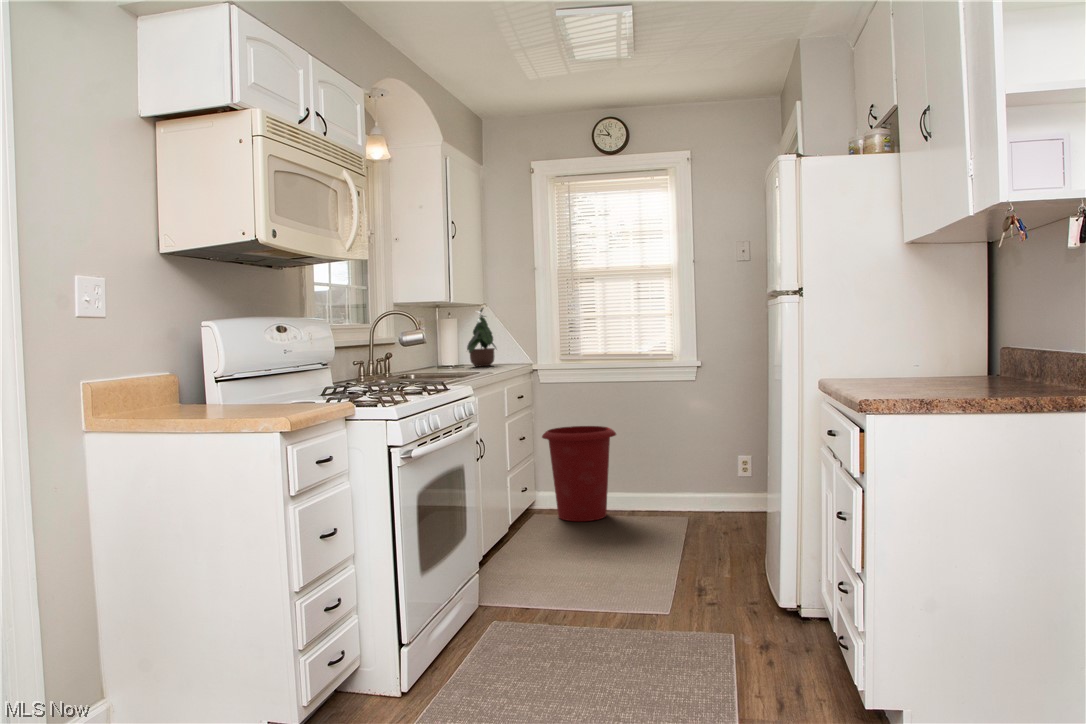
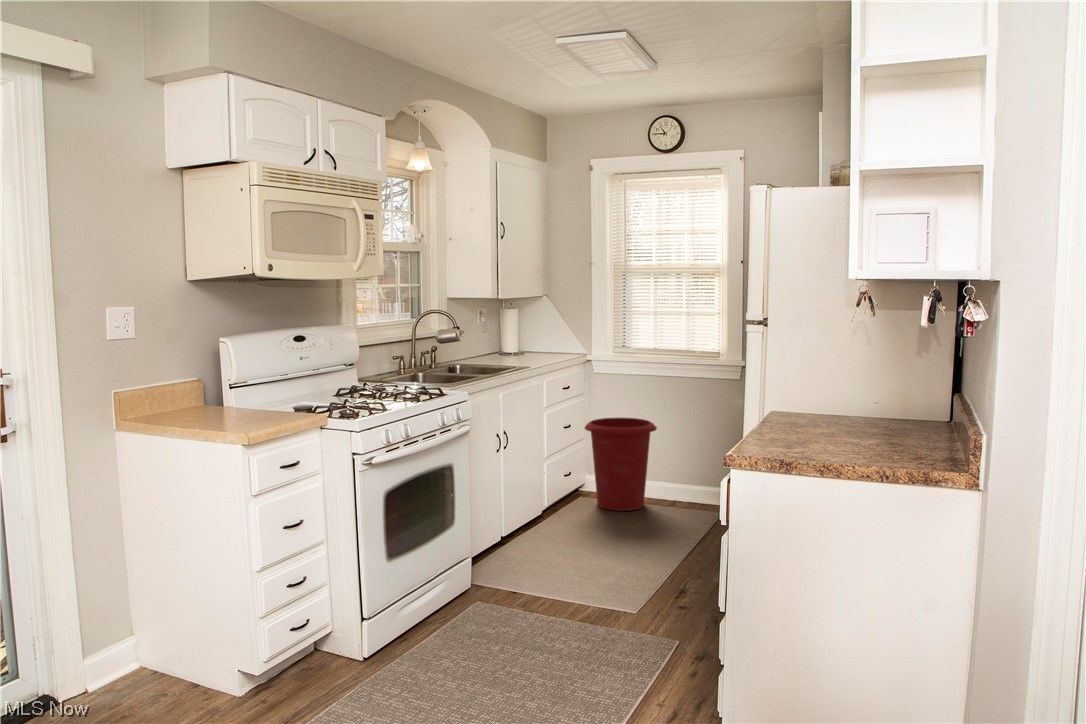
potted plant: present [467,308,496,366] -> none [519,299,552,355]

